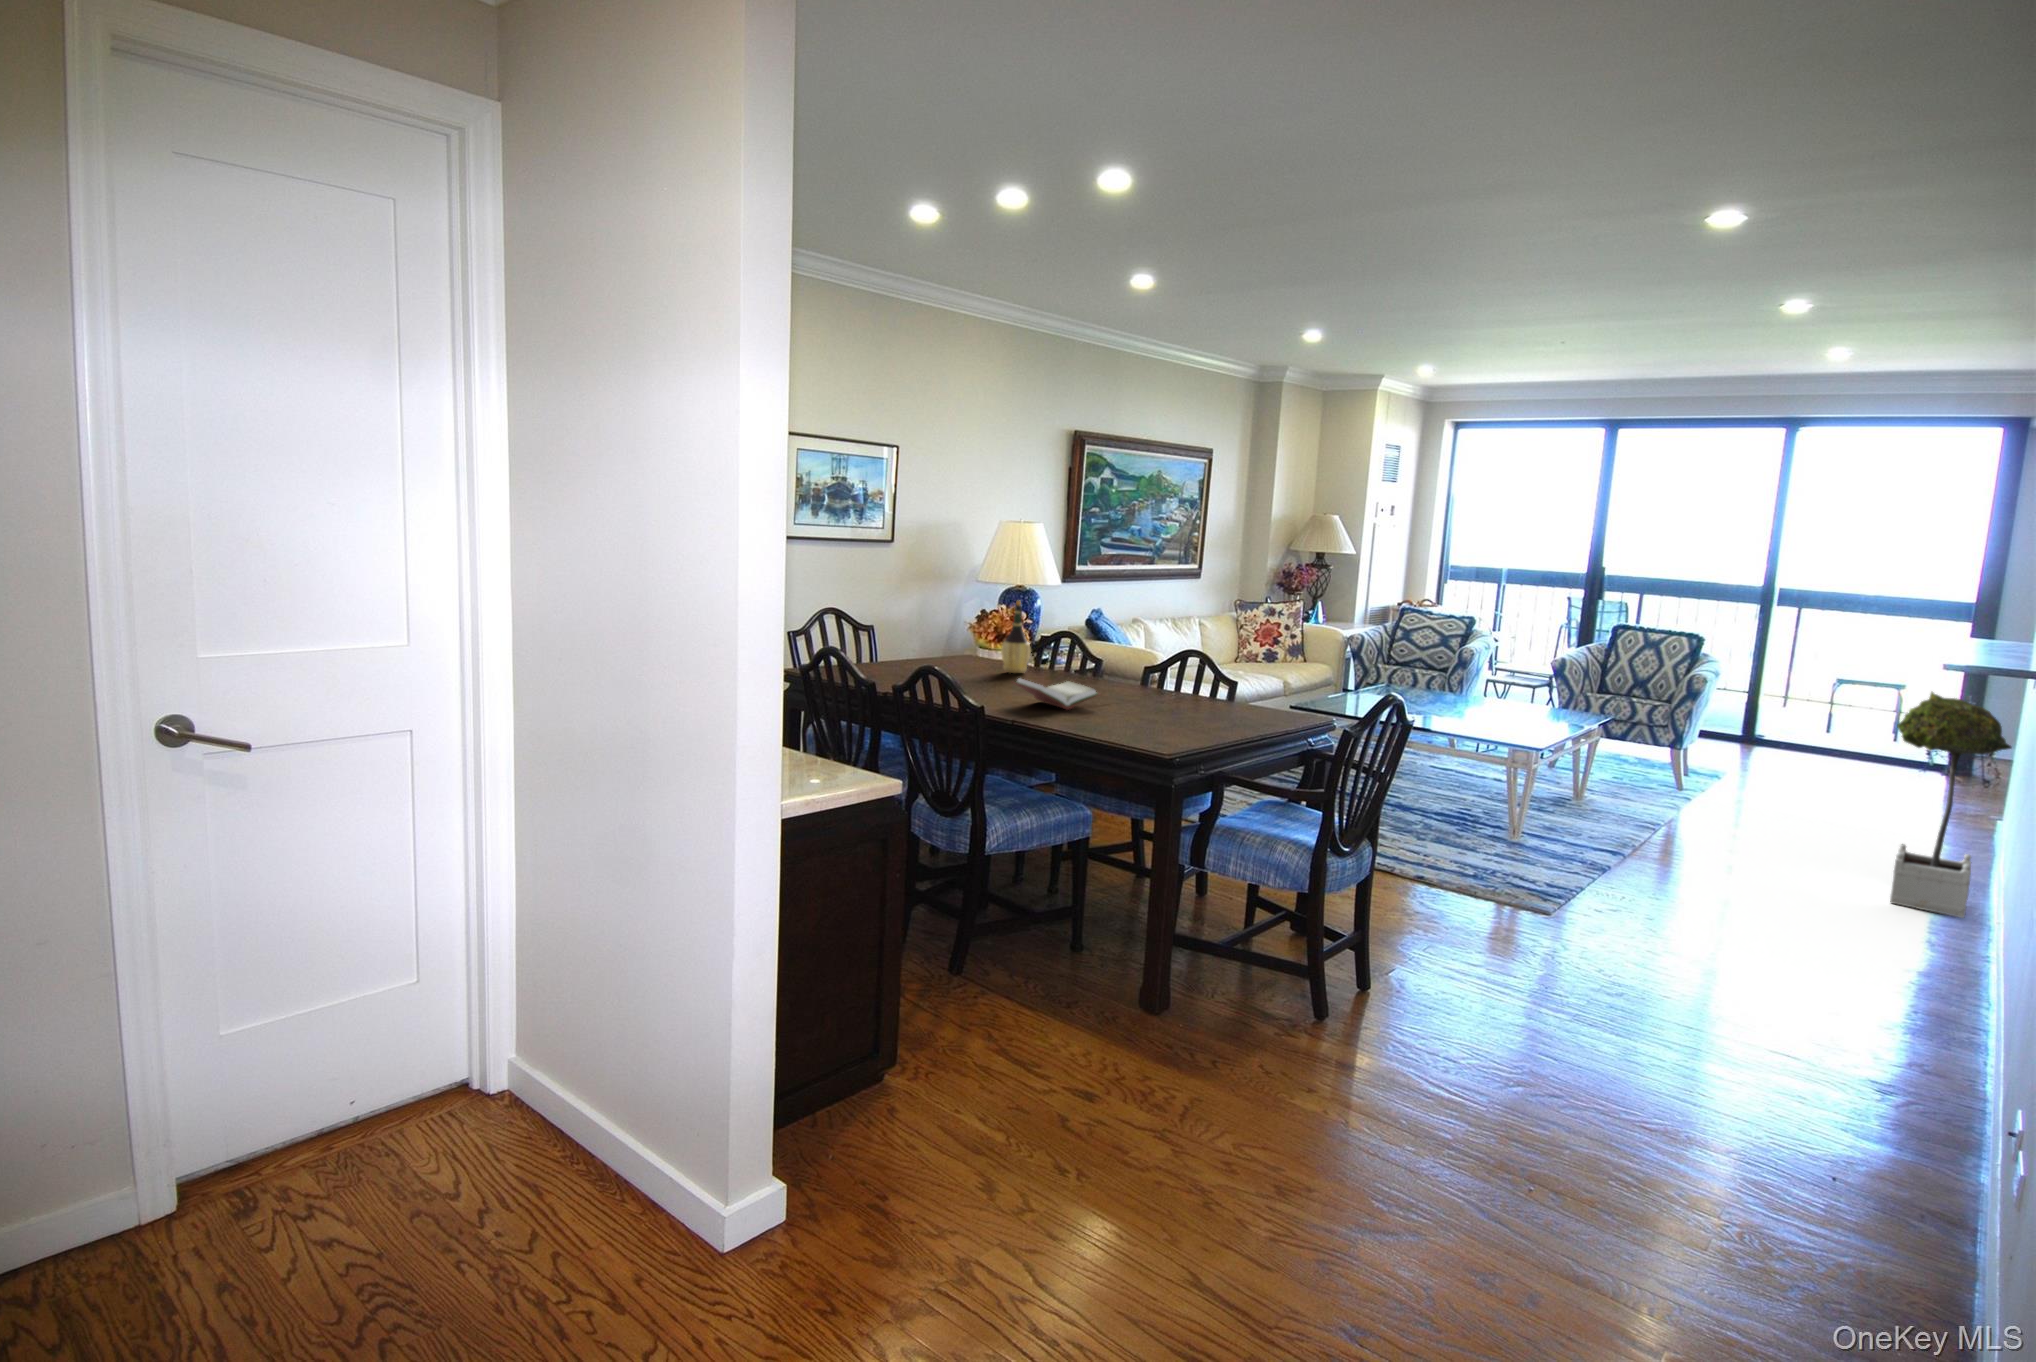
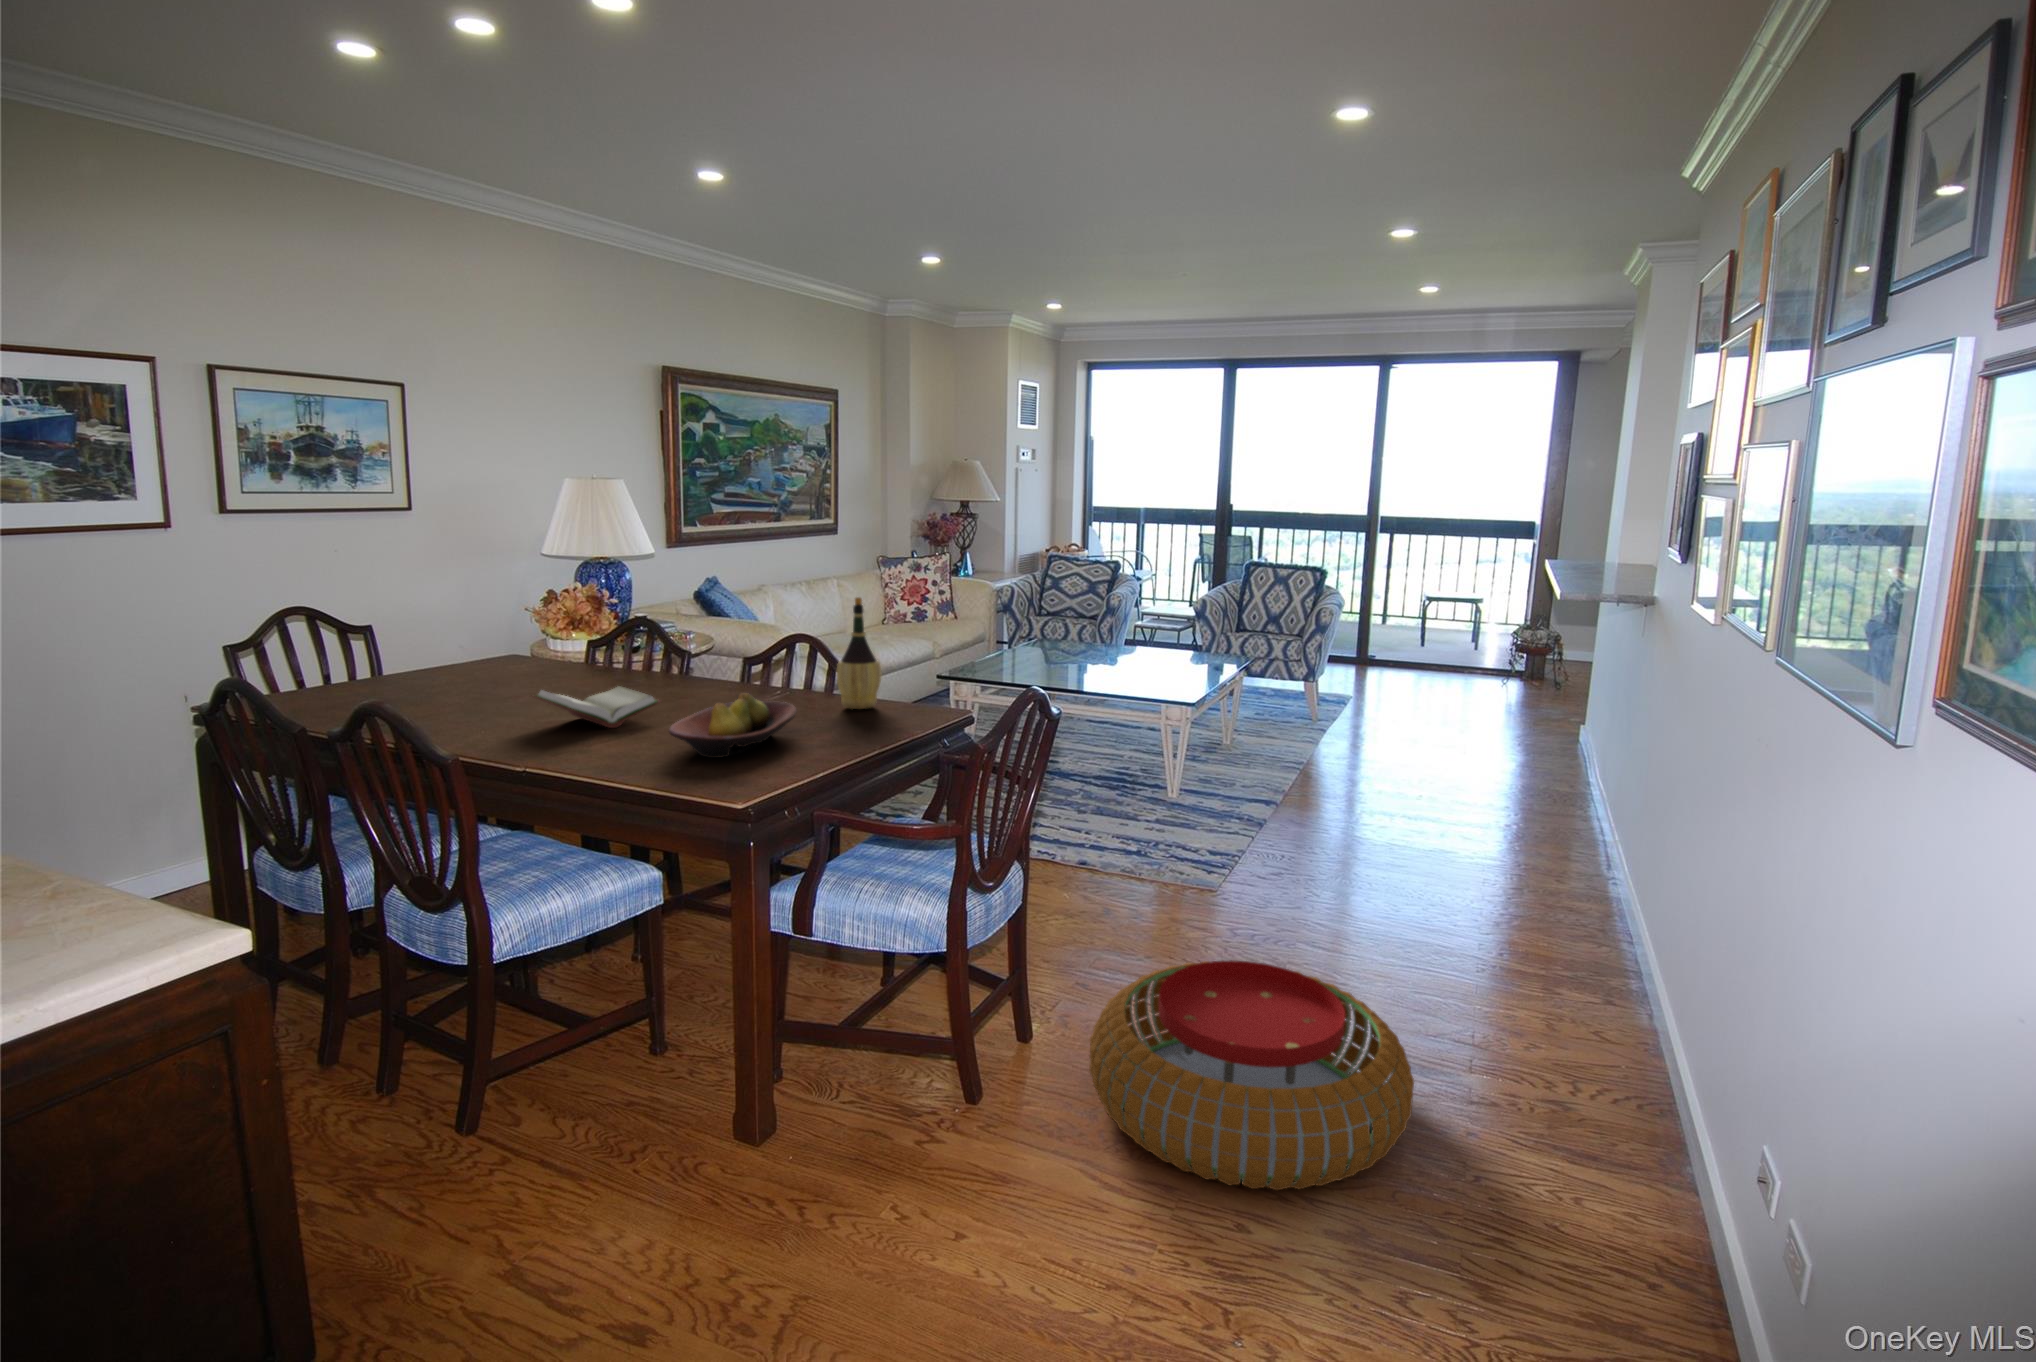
wine bottle: present [1001,601,1031,673] -> present [836,597,882,709]
fruit bowl: none [1118,690,1205,733] -> present [669,693,796,758]
potted tree: present [1890,692,2011,918] -> none [1513,613,1611,833]
pouf: none [1421,941,1710,1115] -> present [1089,960,1414,1190]

